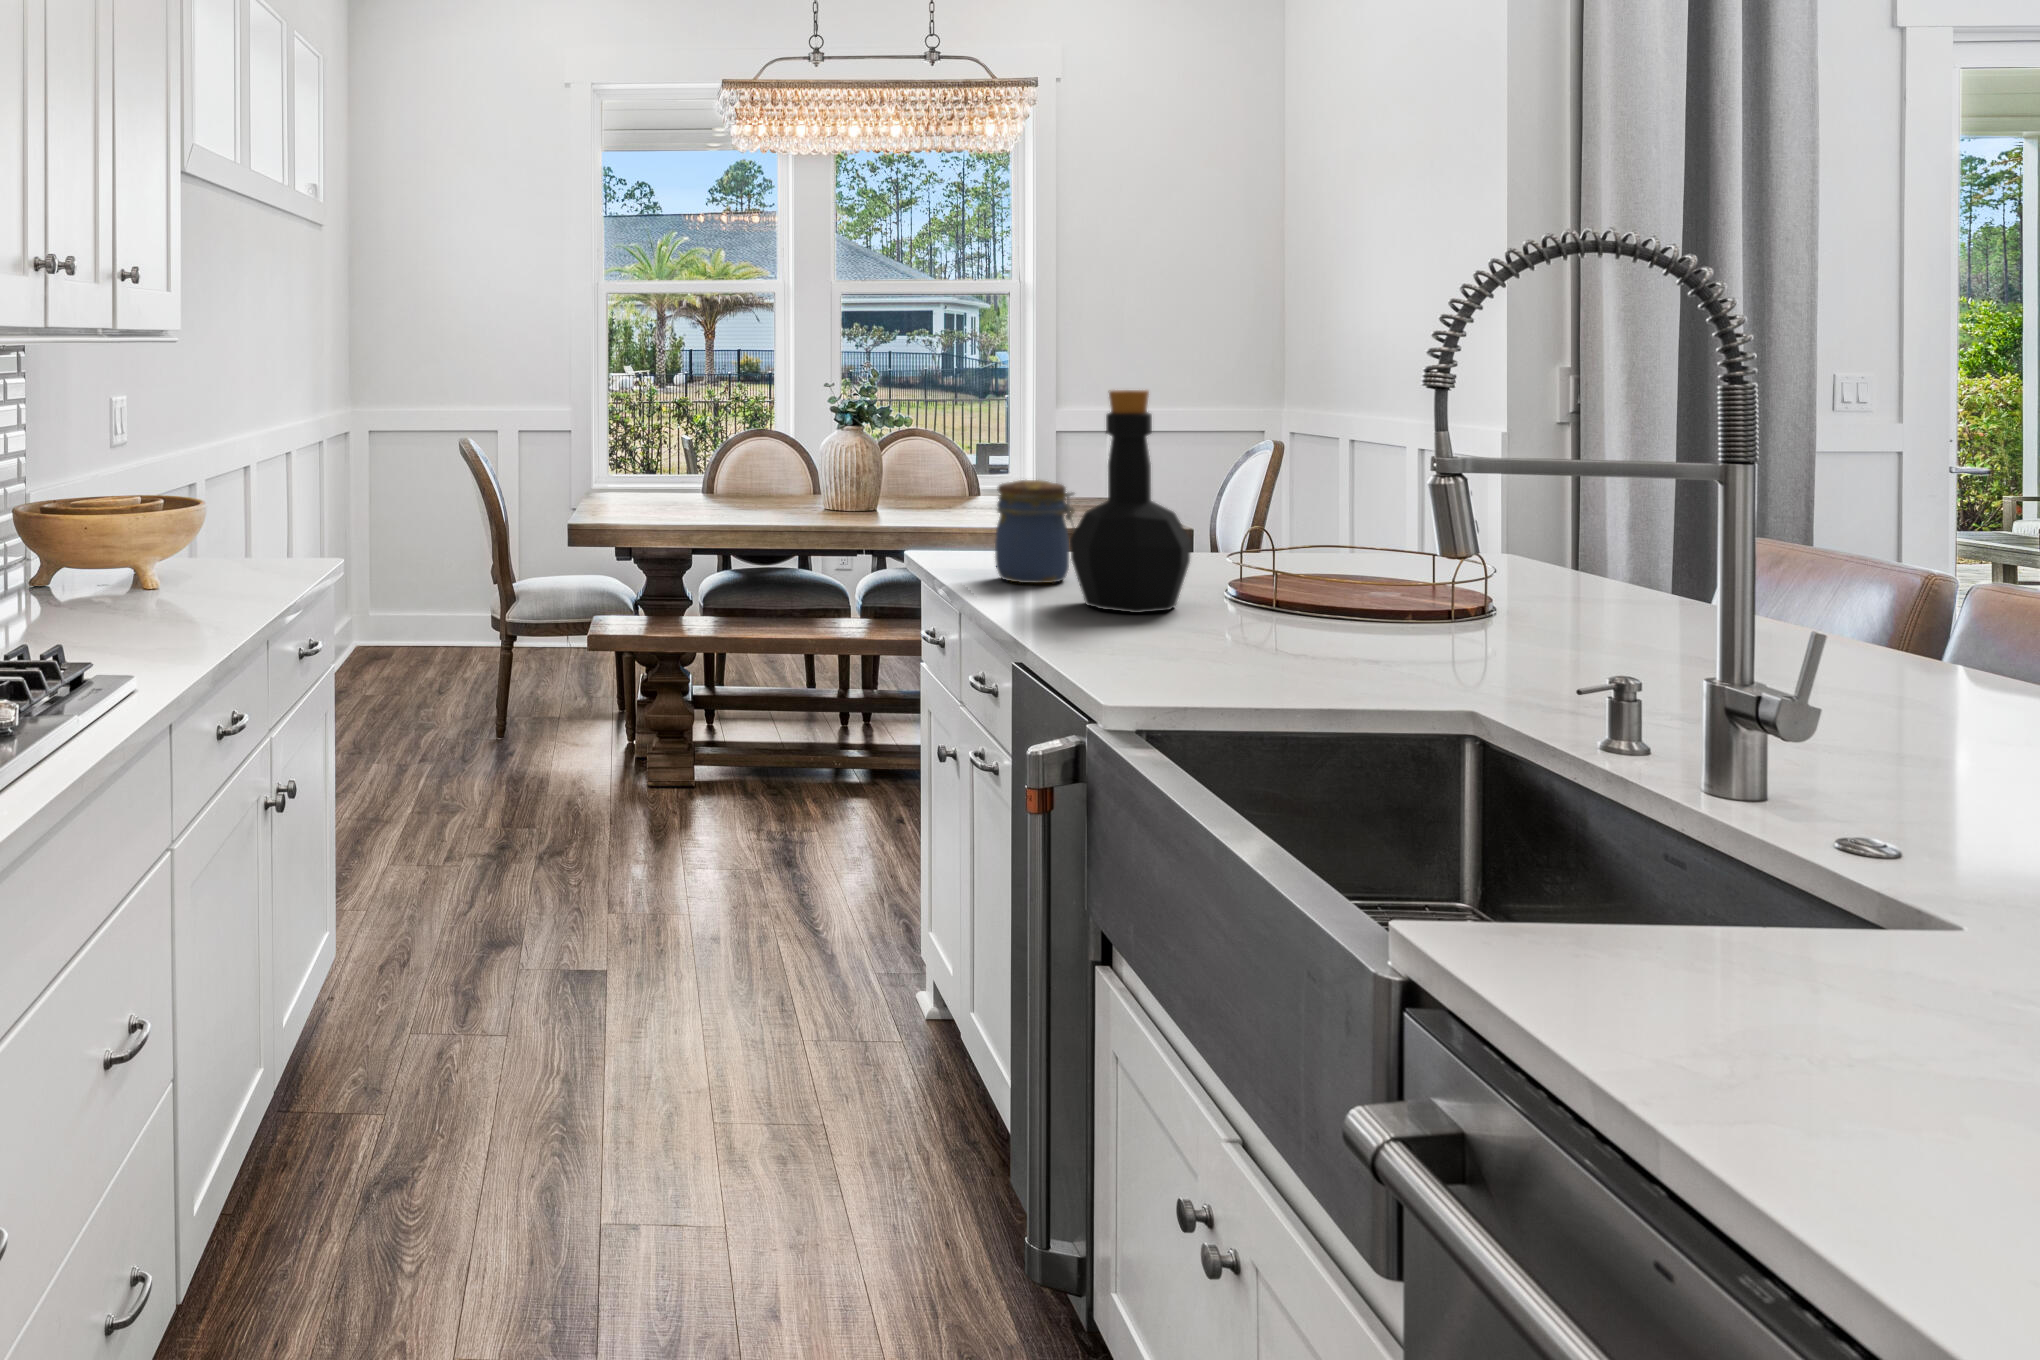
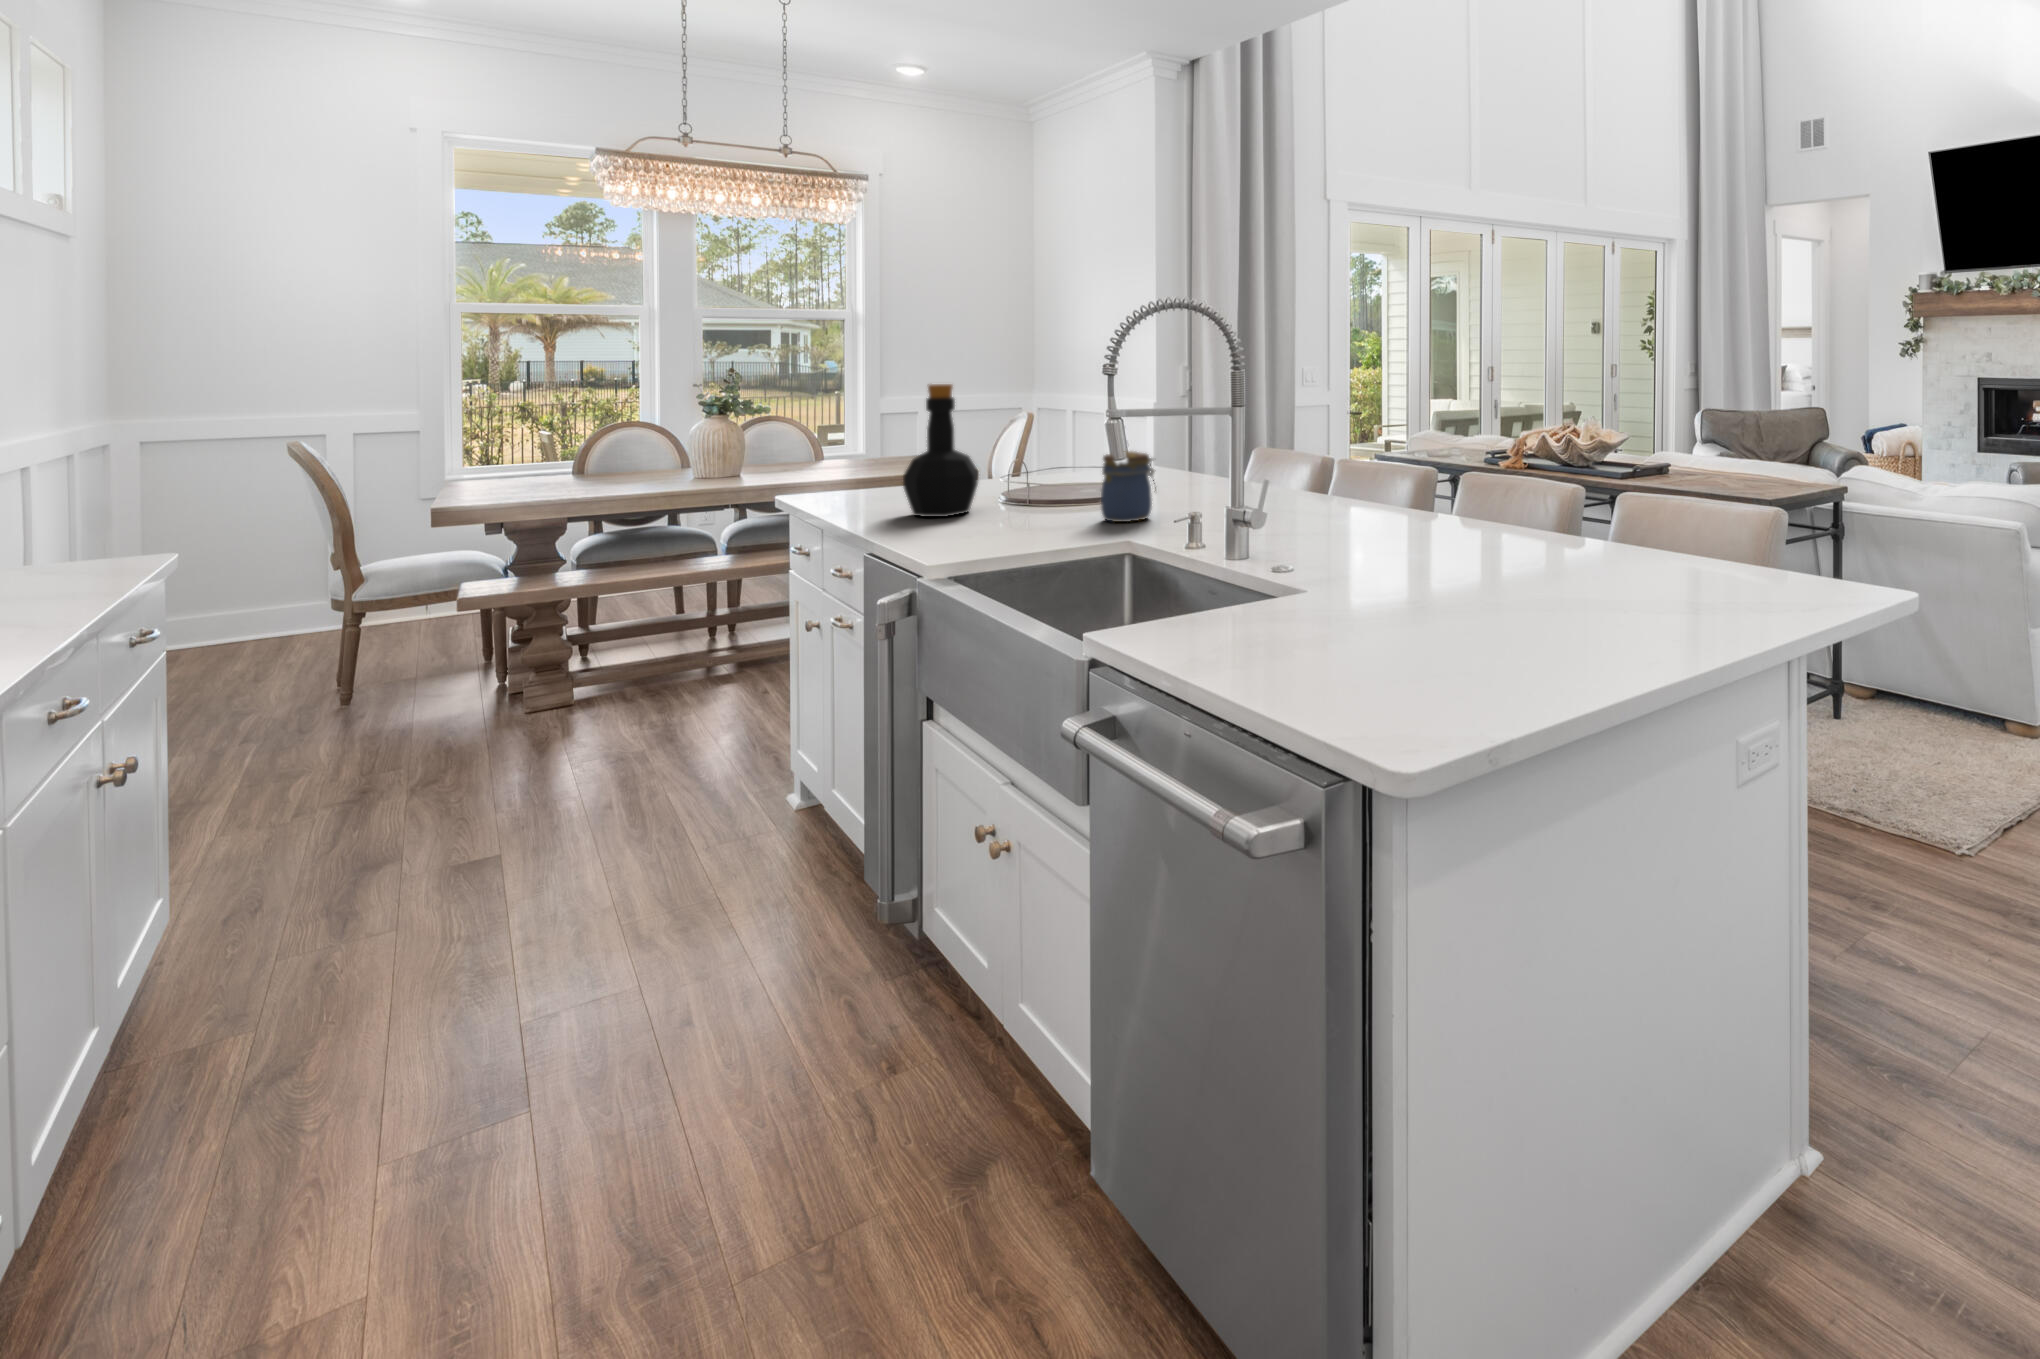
jar: present [995,480,1075,583] -> present [1101,451,1156,522]

